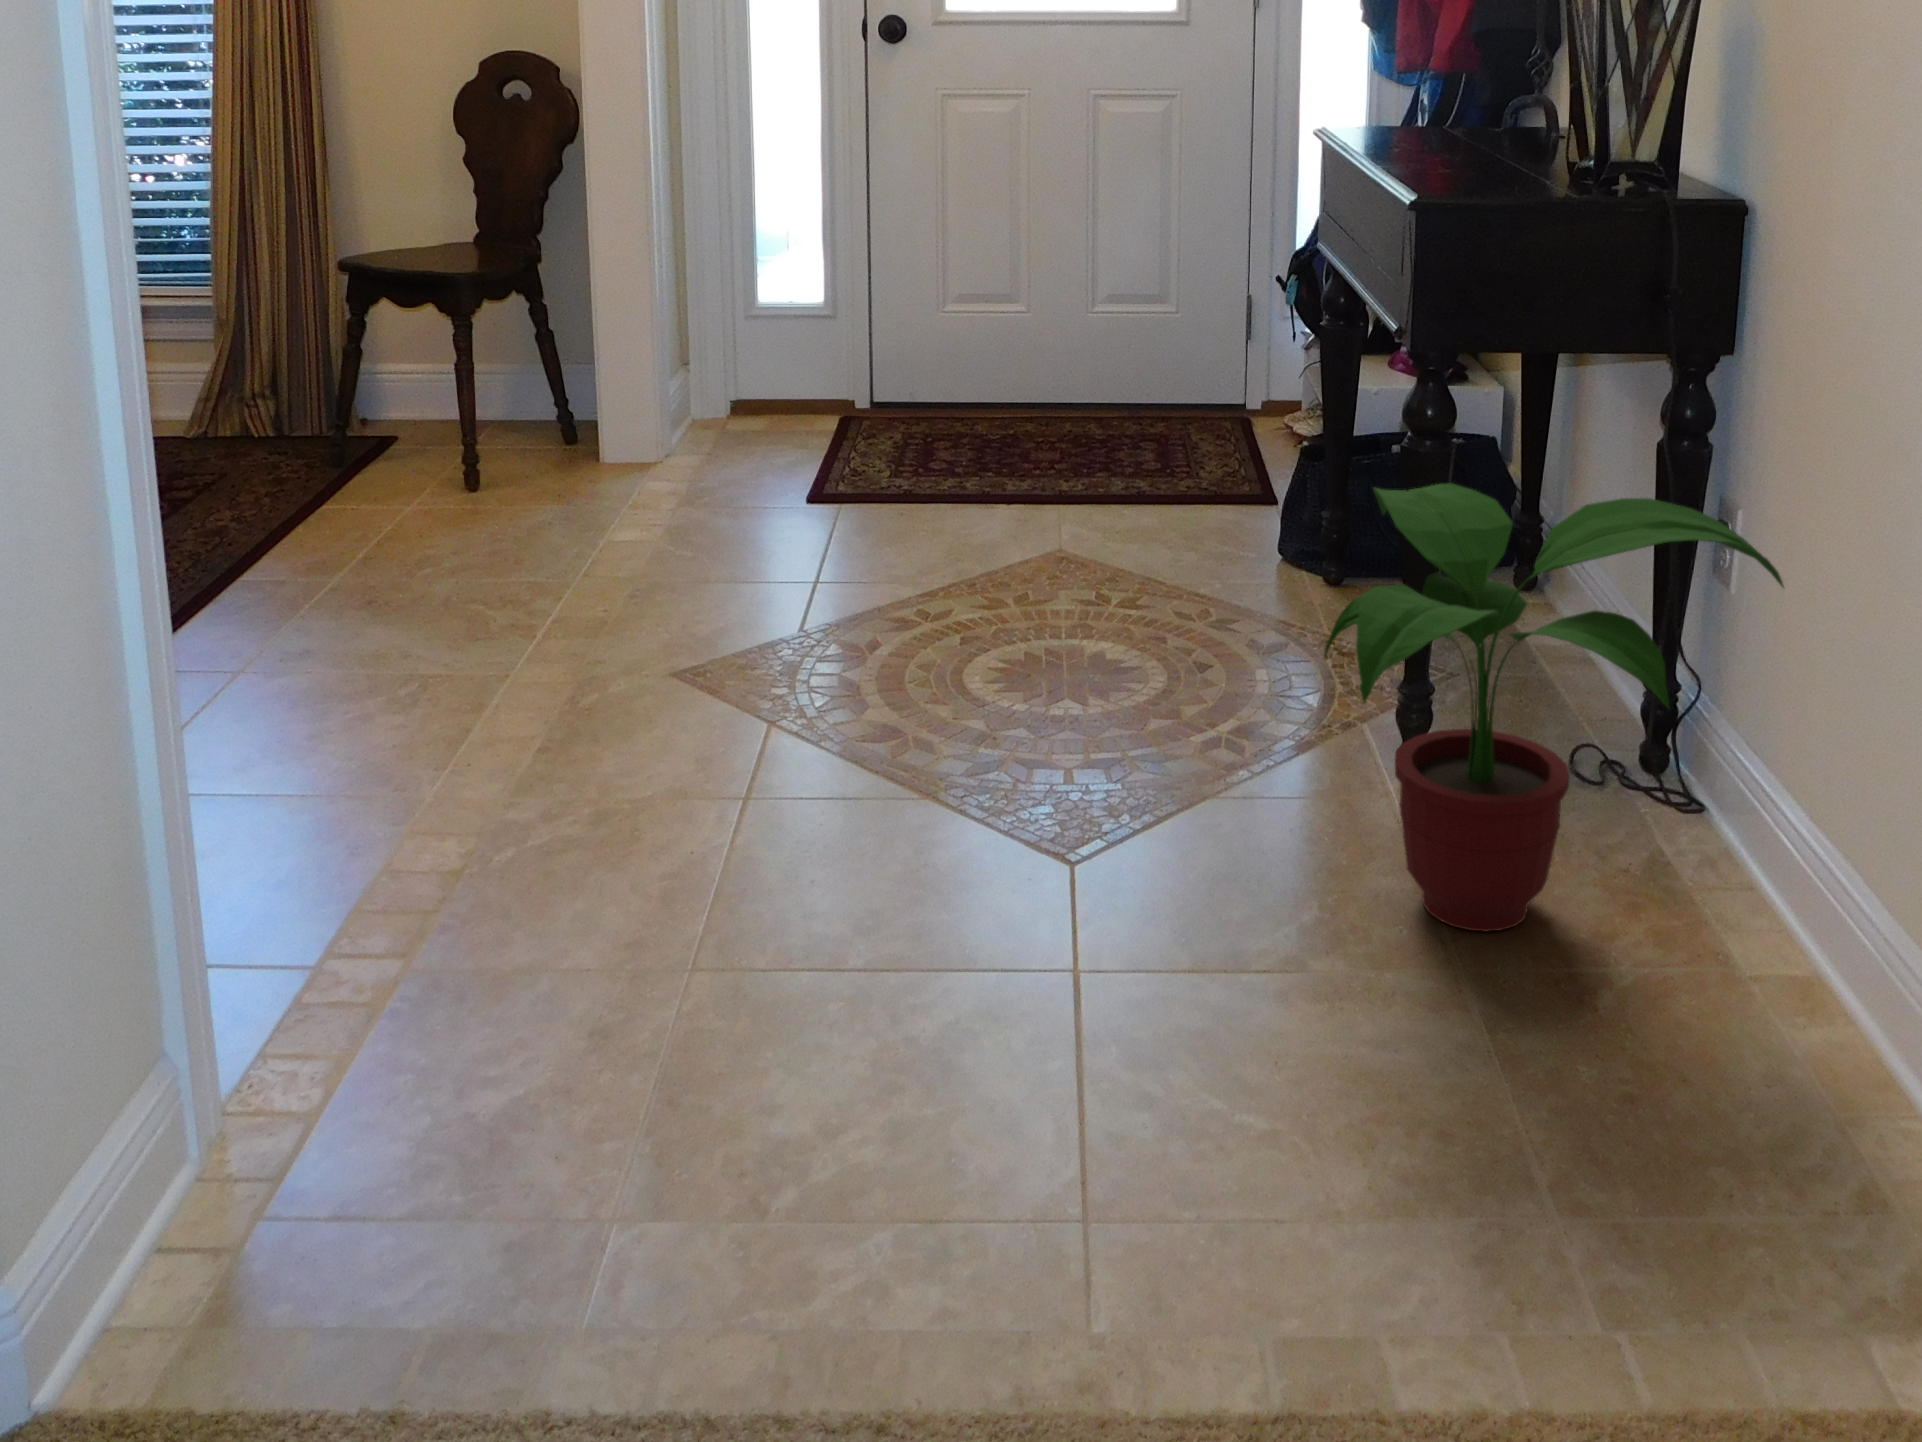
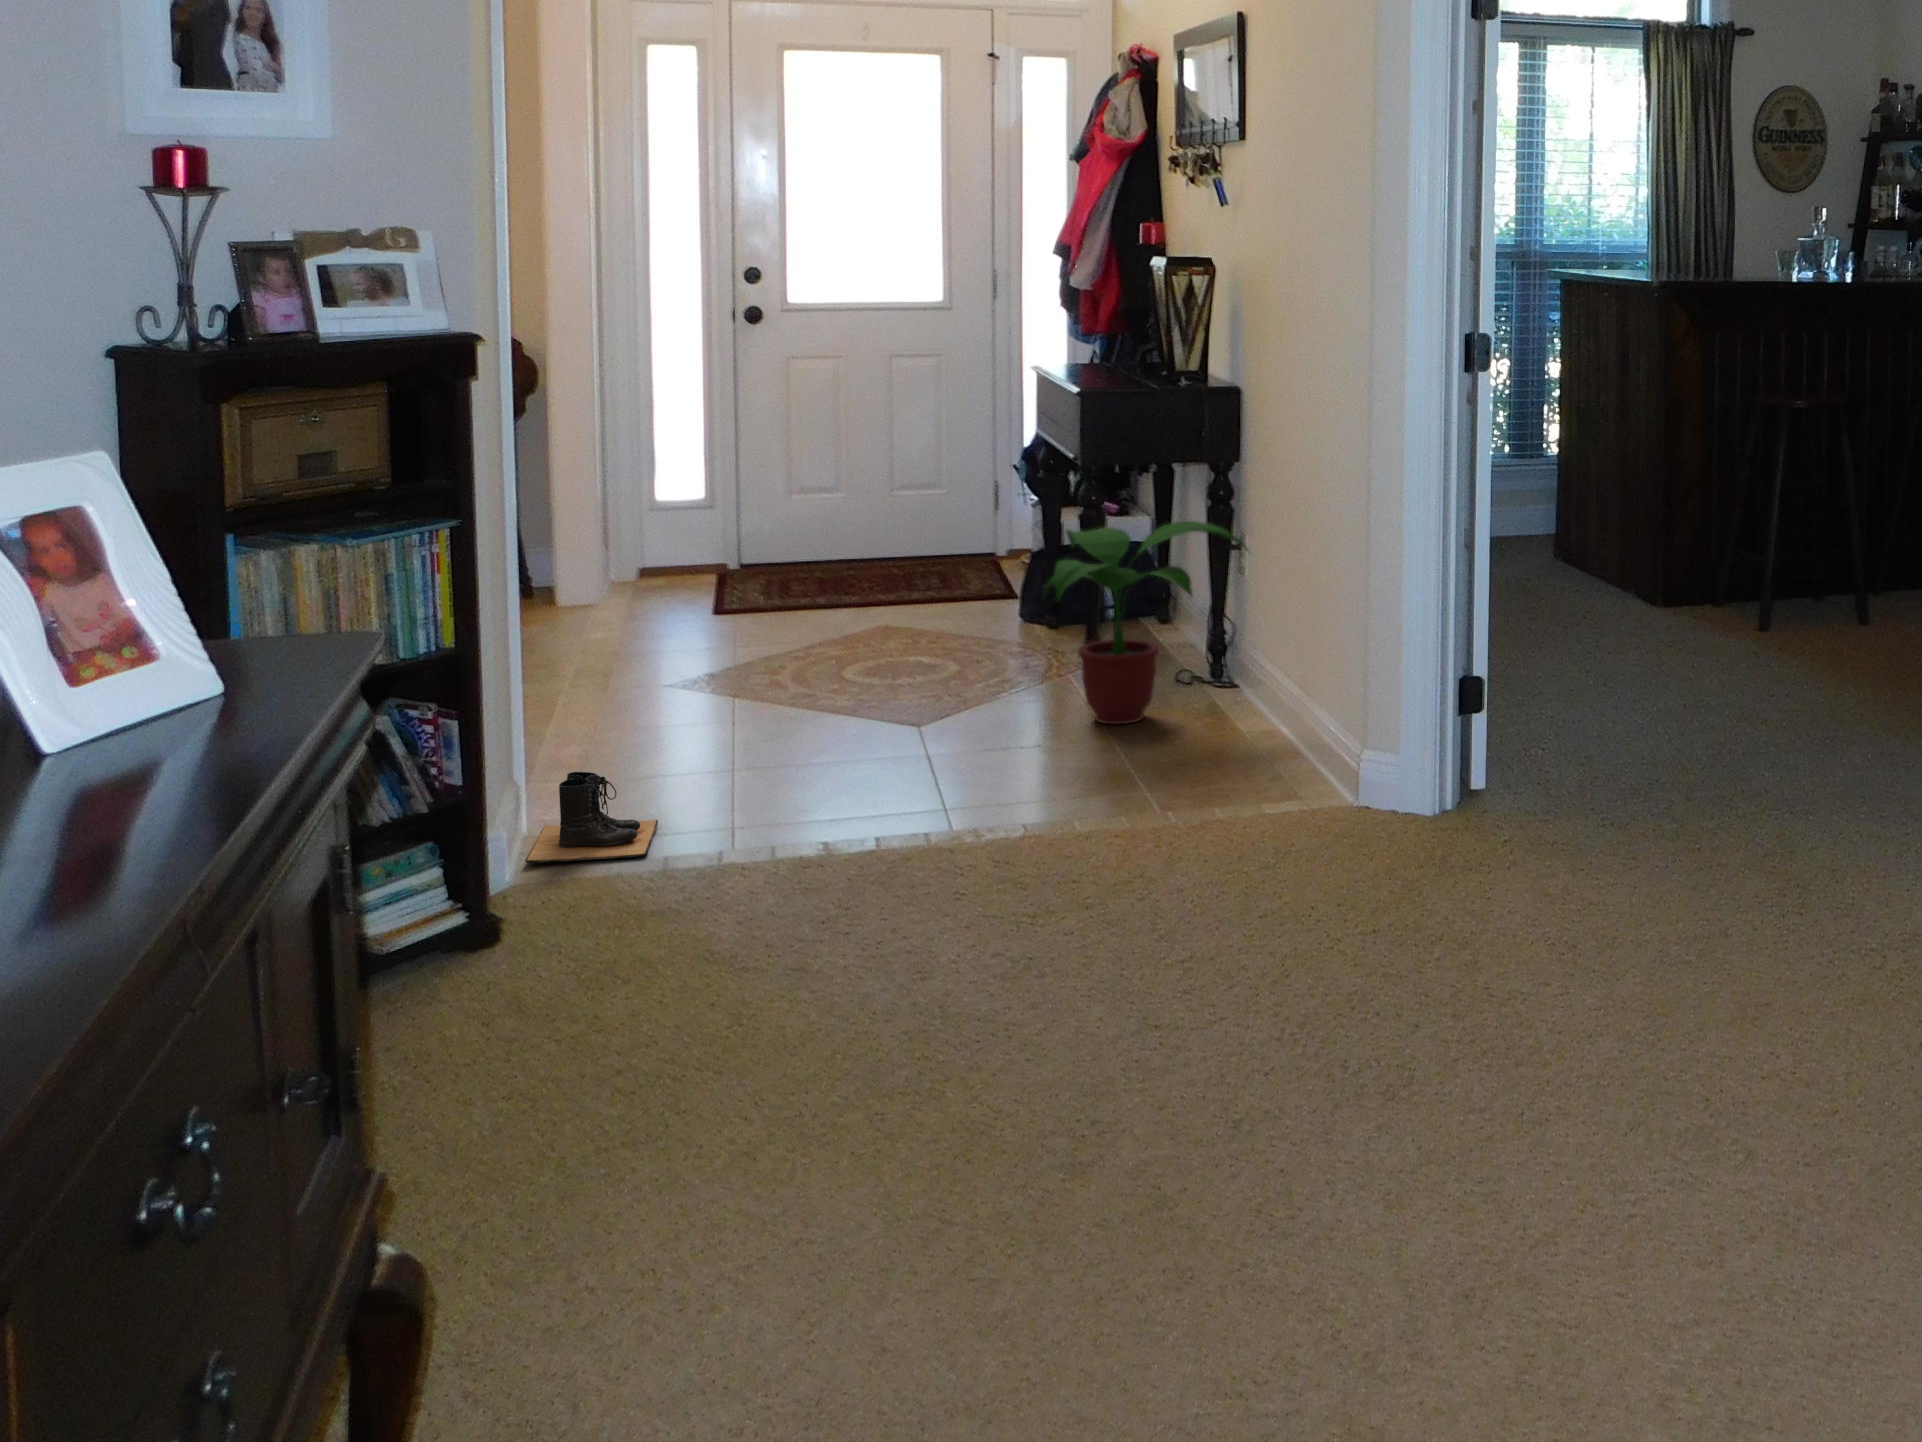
boots: none [120,1089,468,1359] -> present [525,772,658,863]

